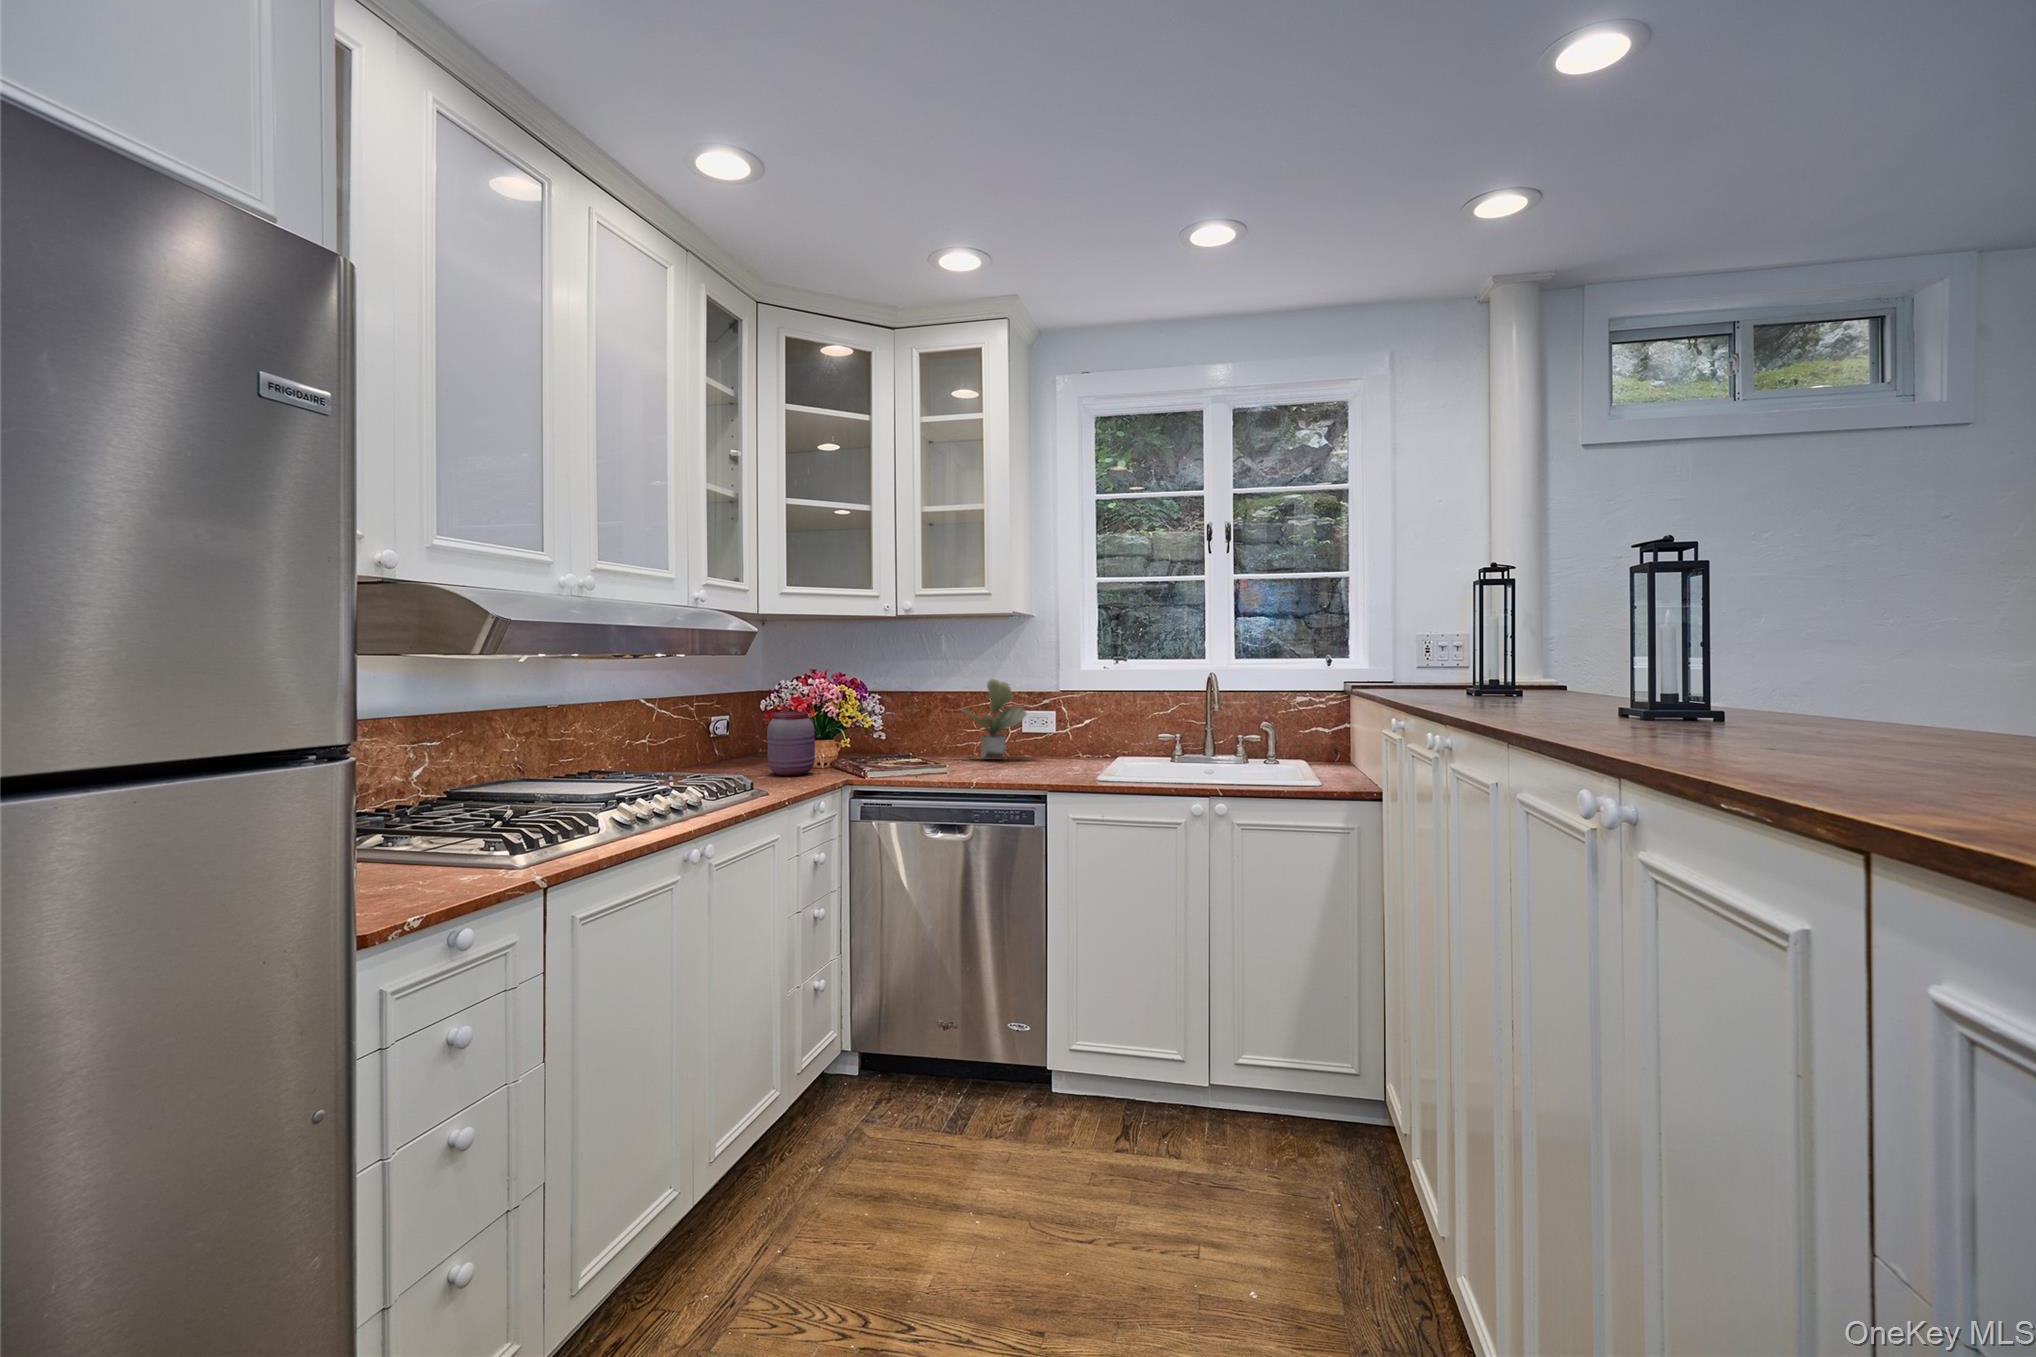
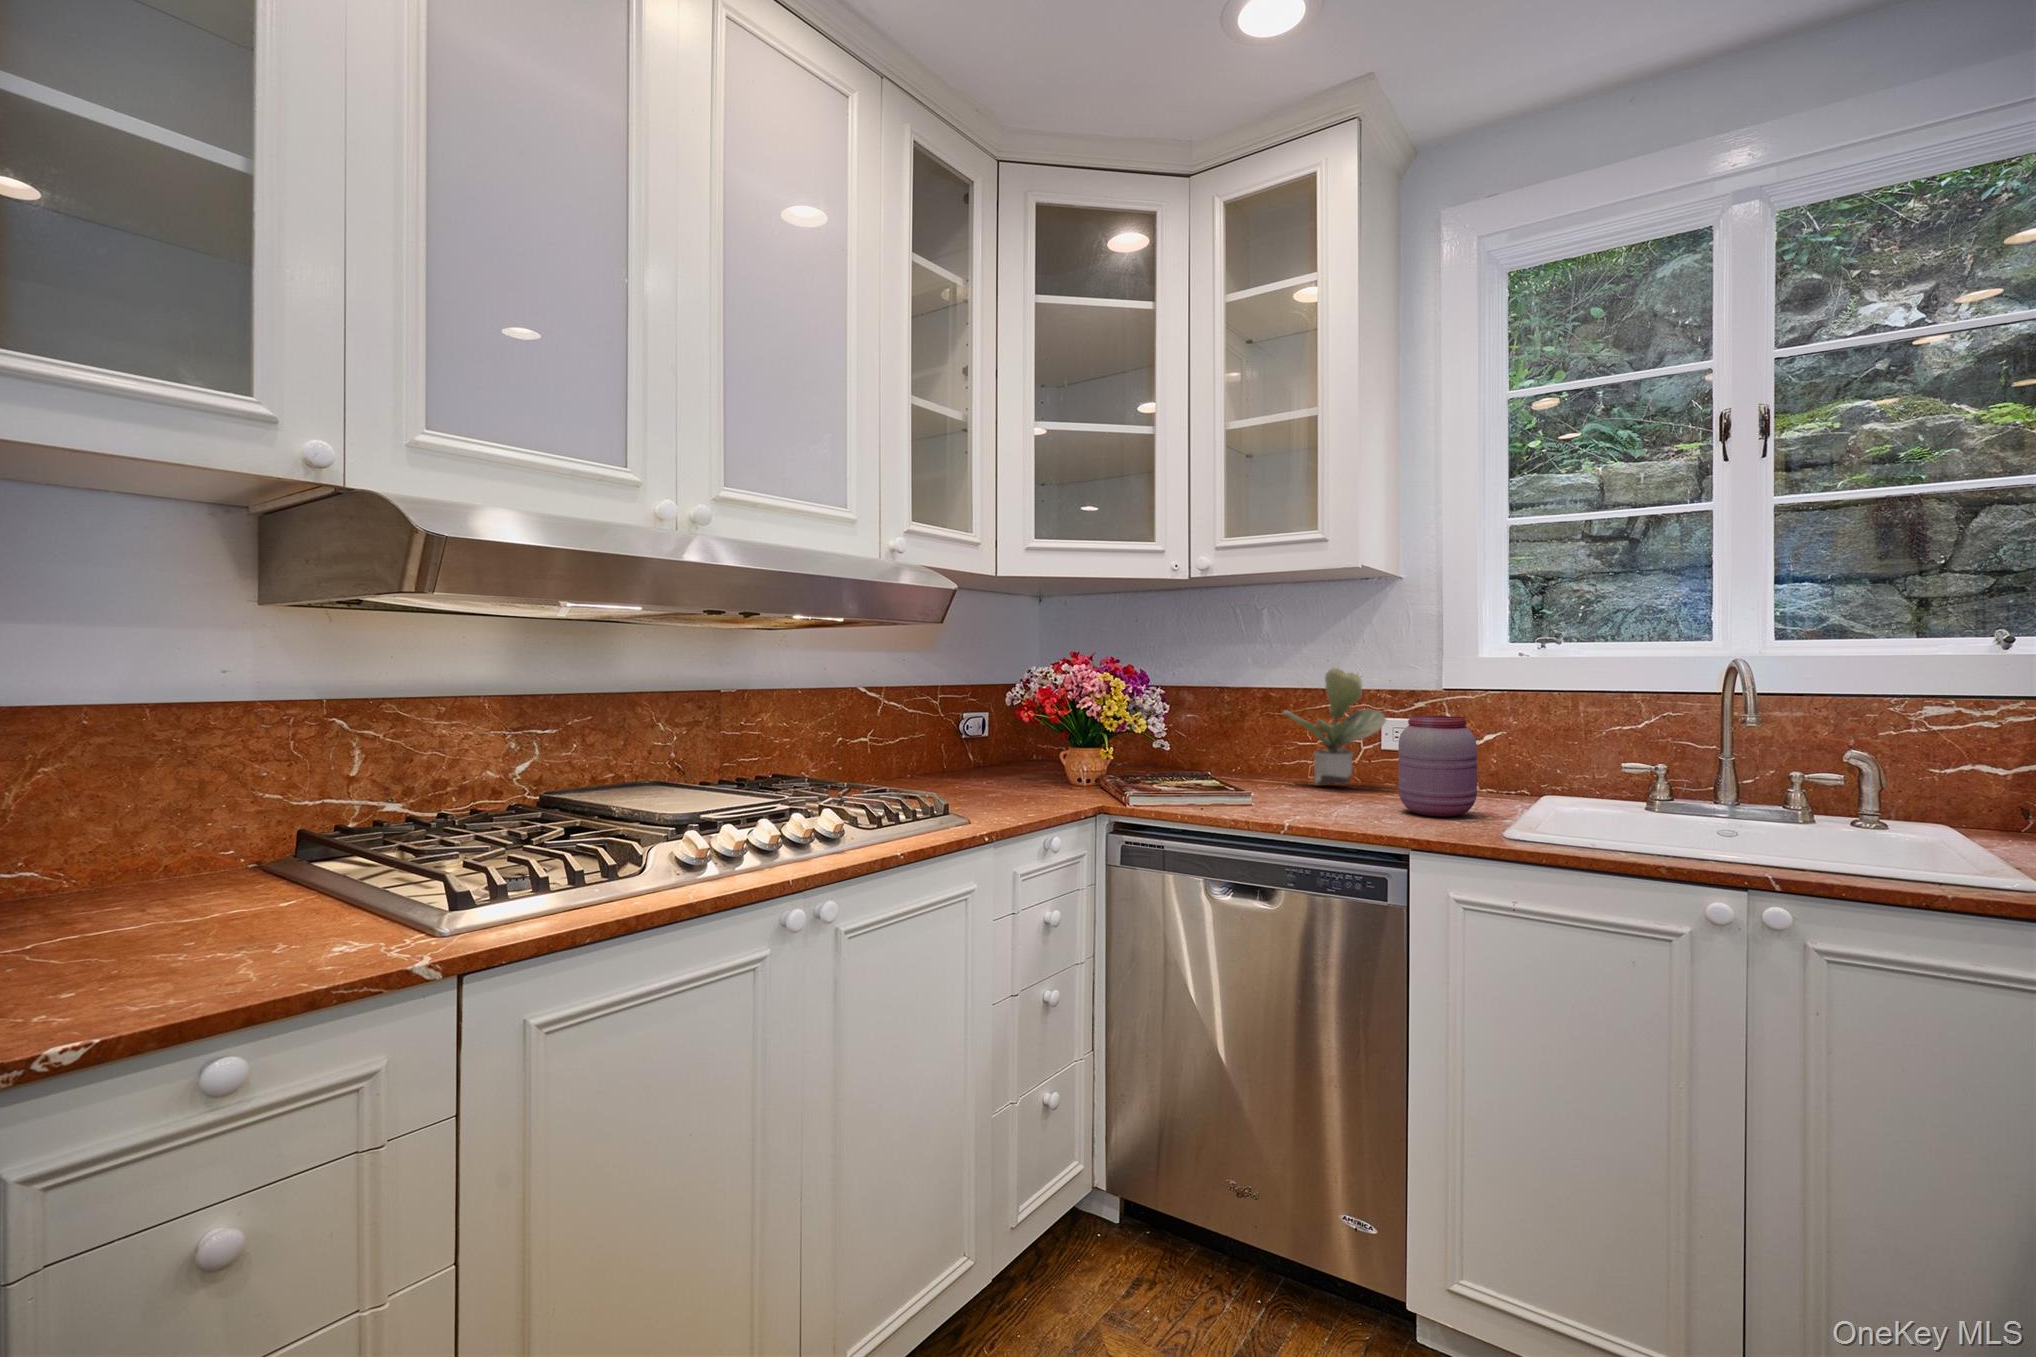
jar: present [767,711,815,776] -> present [1399,716,1477,816]

